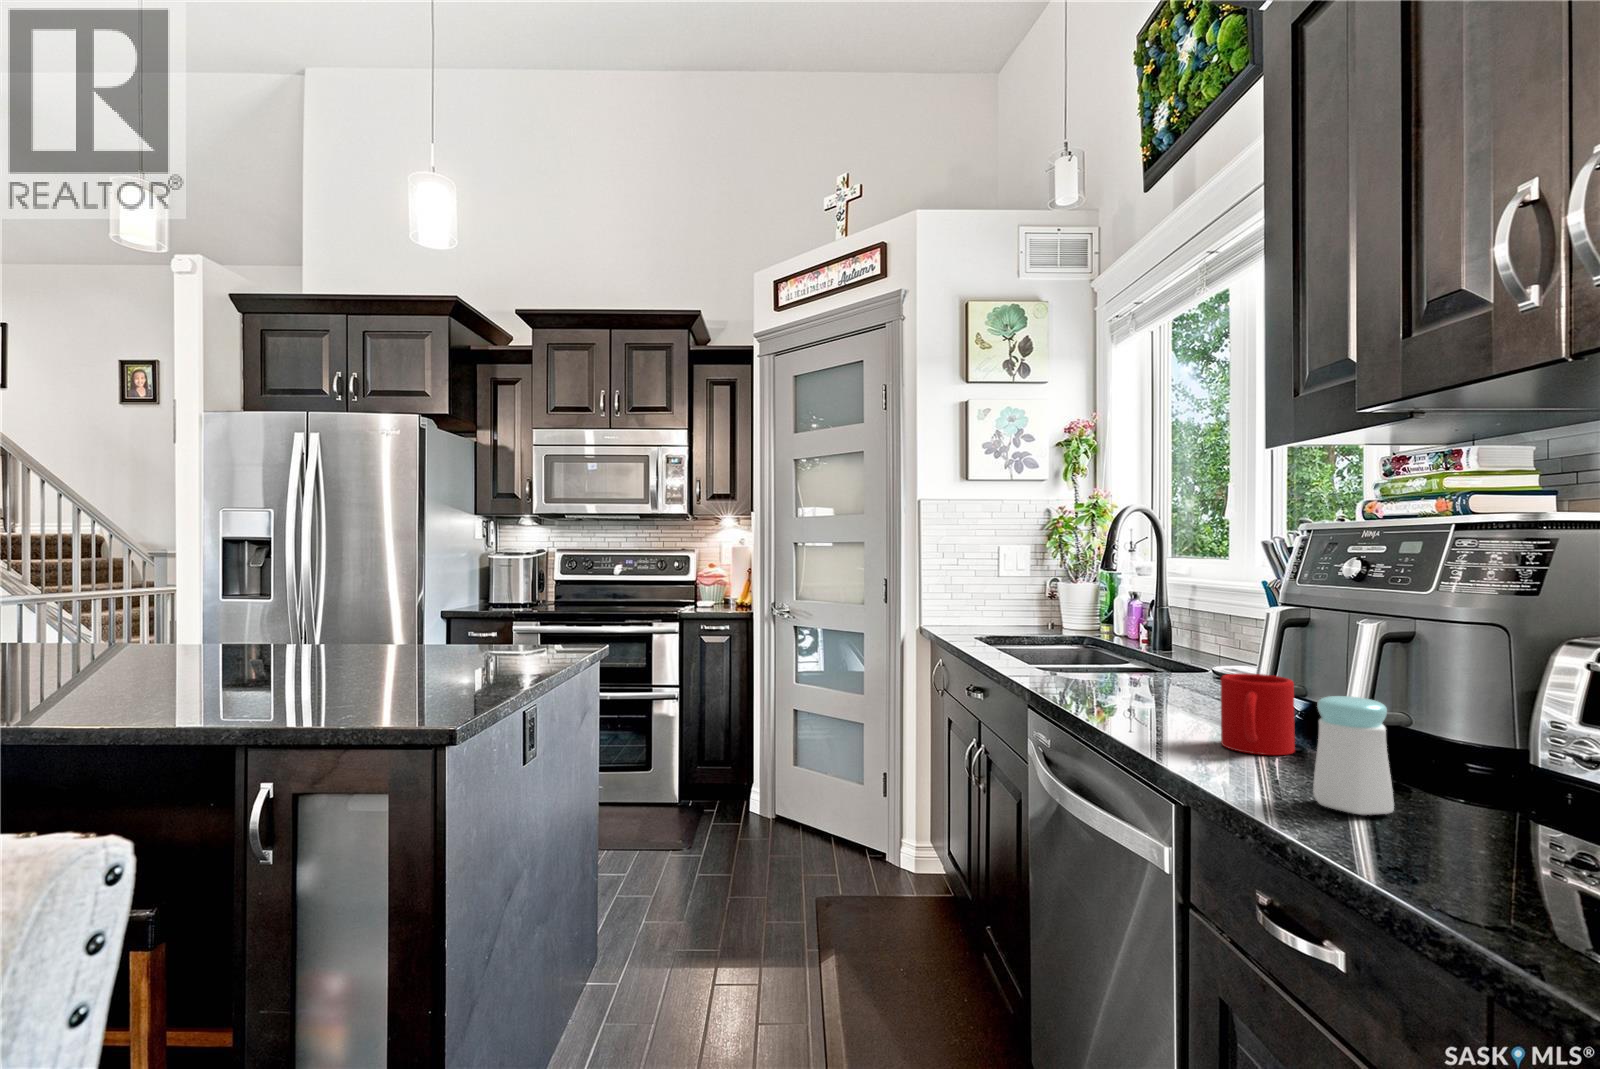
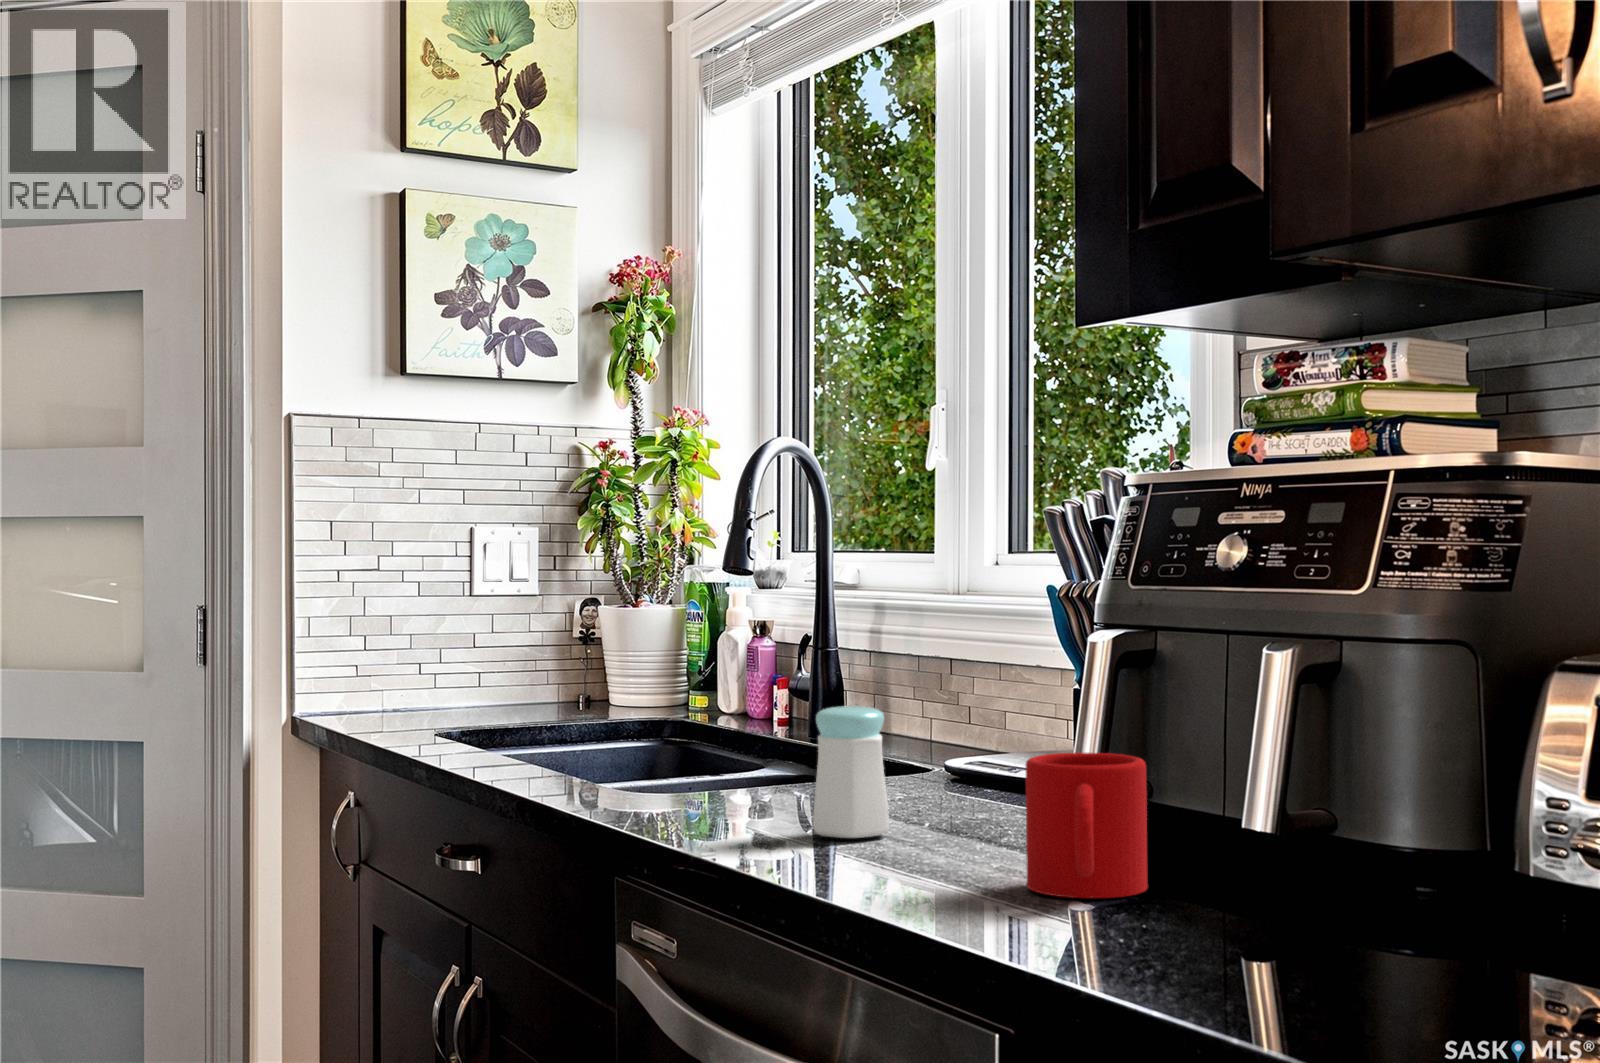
salt shaker: present [1313,696,1394,815] -> present [813,706,889,838]

